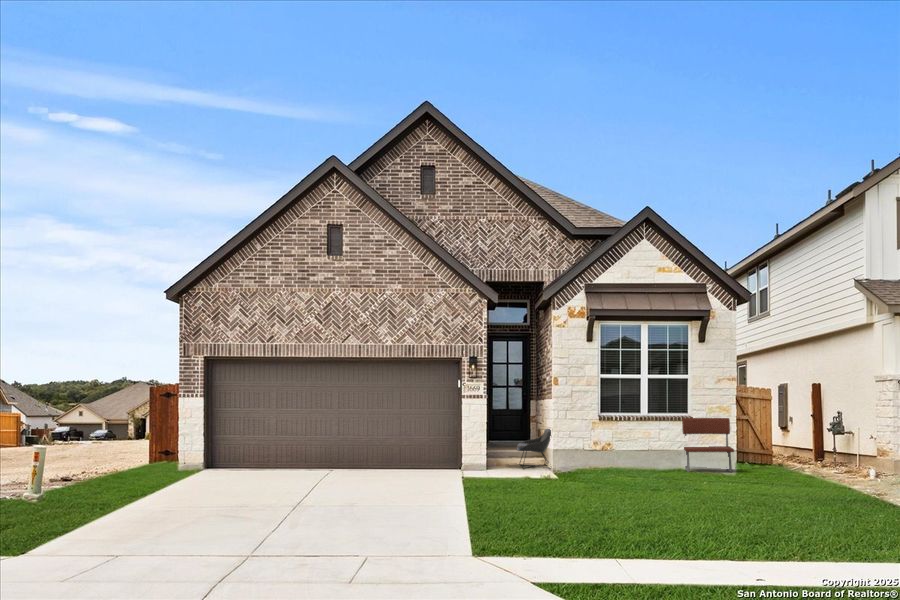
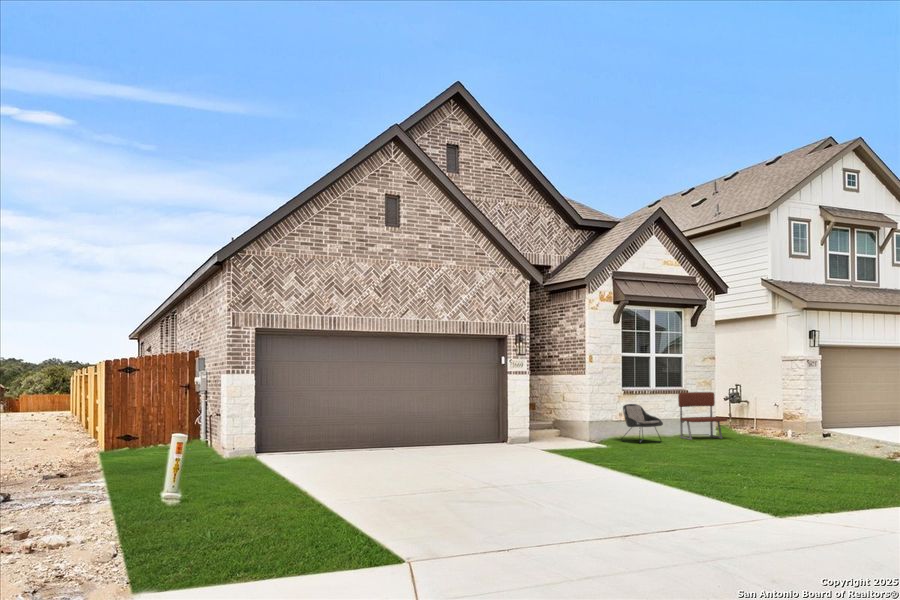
lounge chair: present [516,429,551,469] -> present [621,404,663,444]

